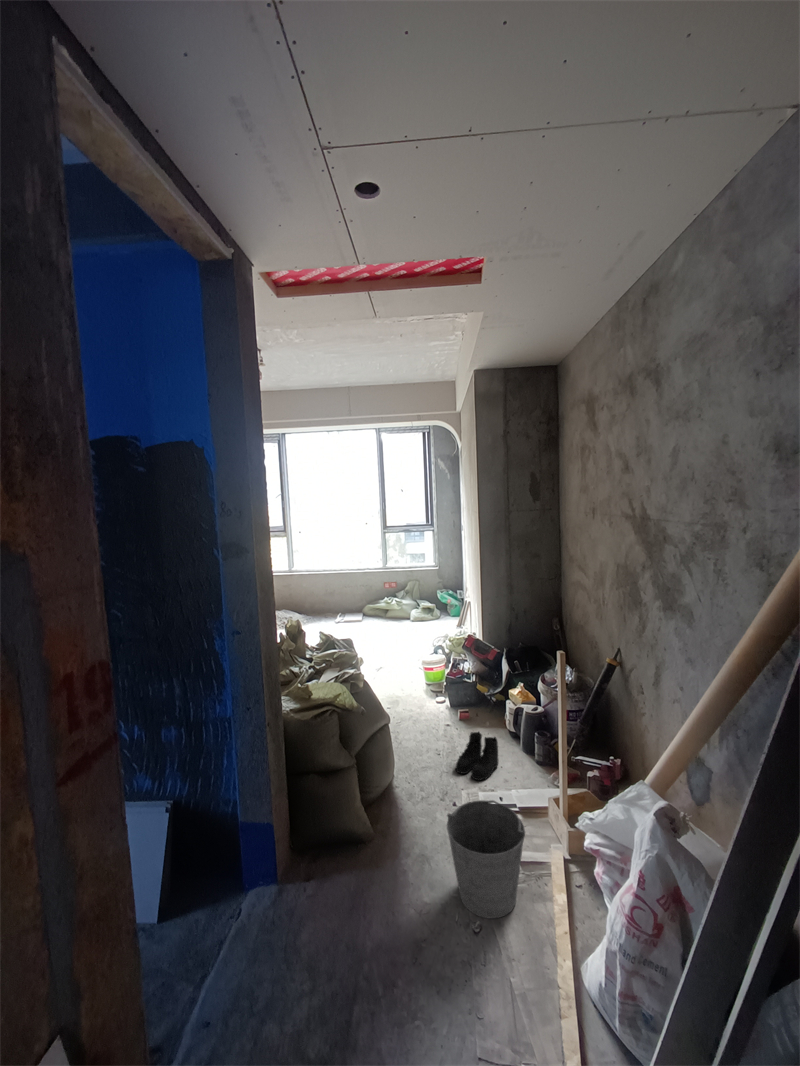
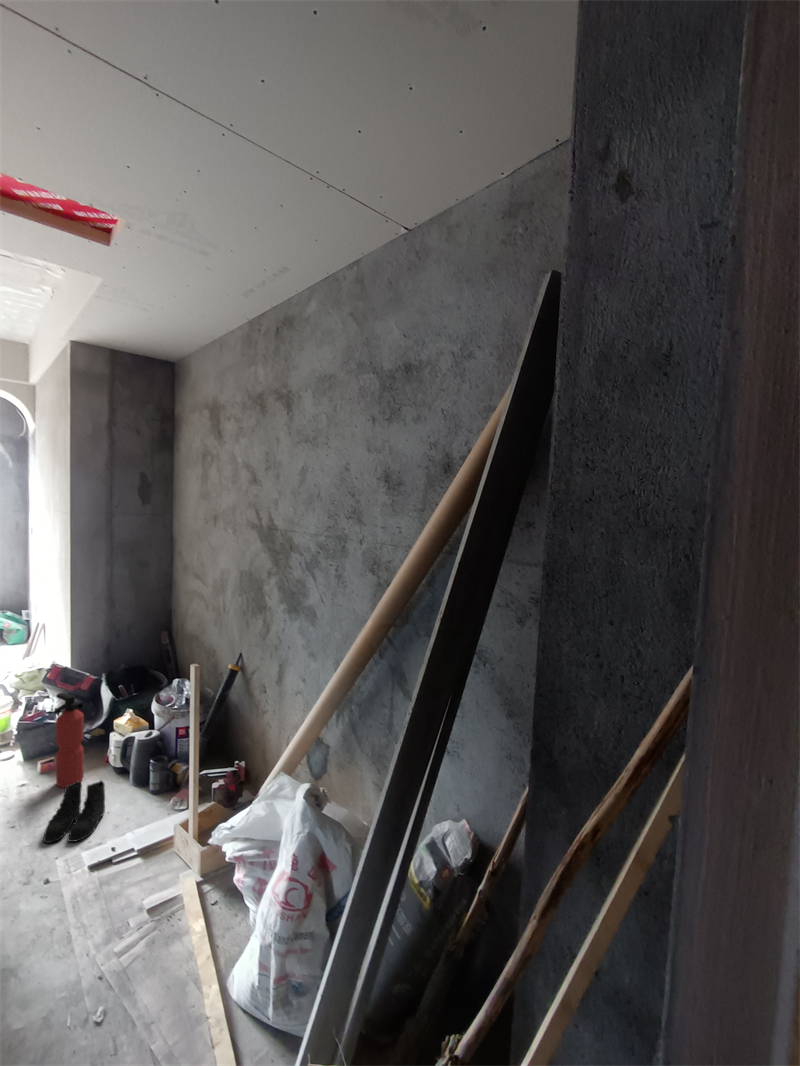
fire extinguisher: none [465,657,487,736] -> present [54,693,84,788]
bucket: present [447,800,525,919] -> none [52,856,161,1007]

